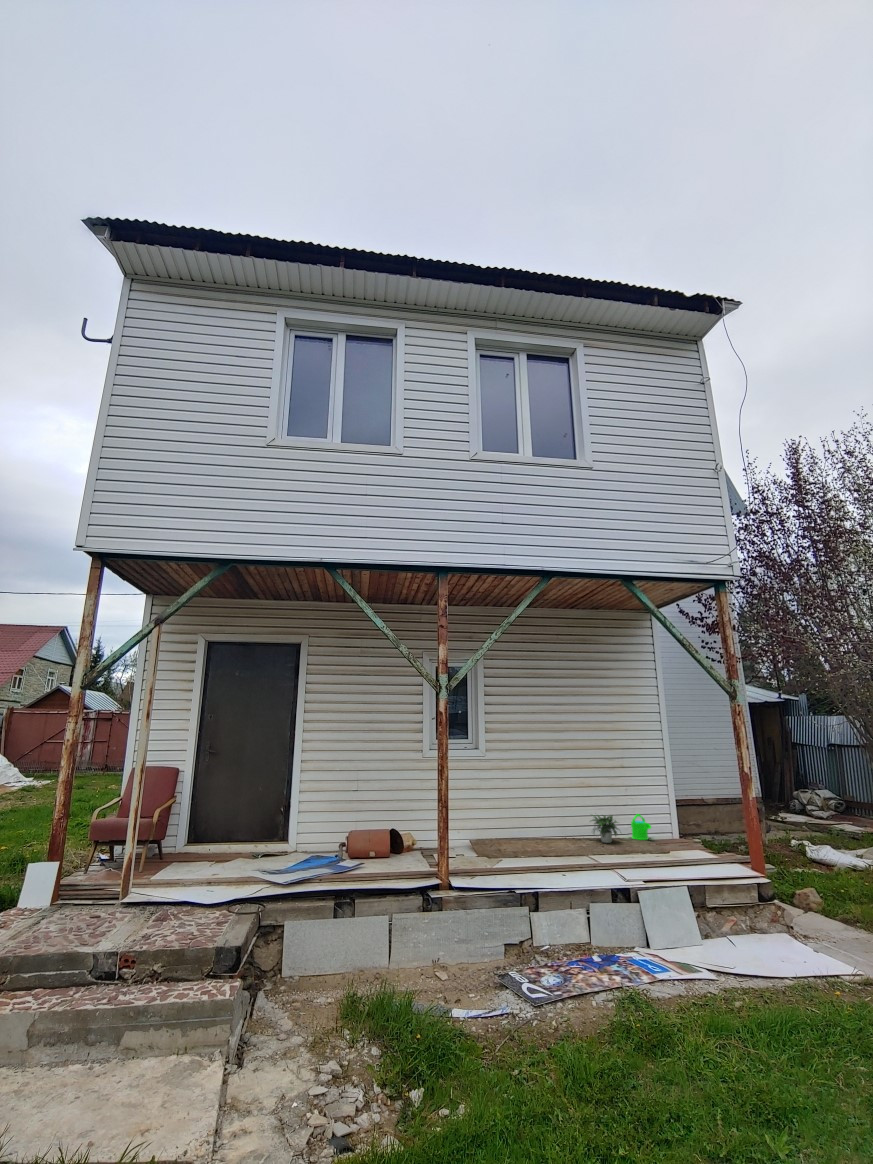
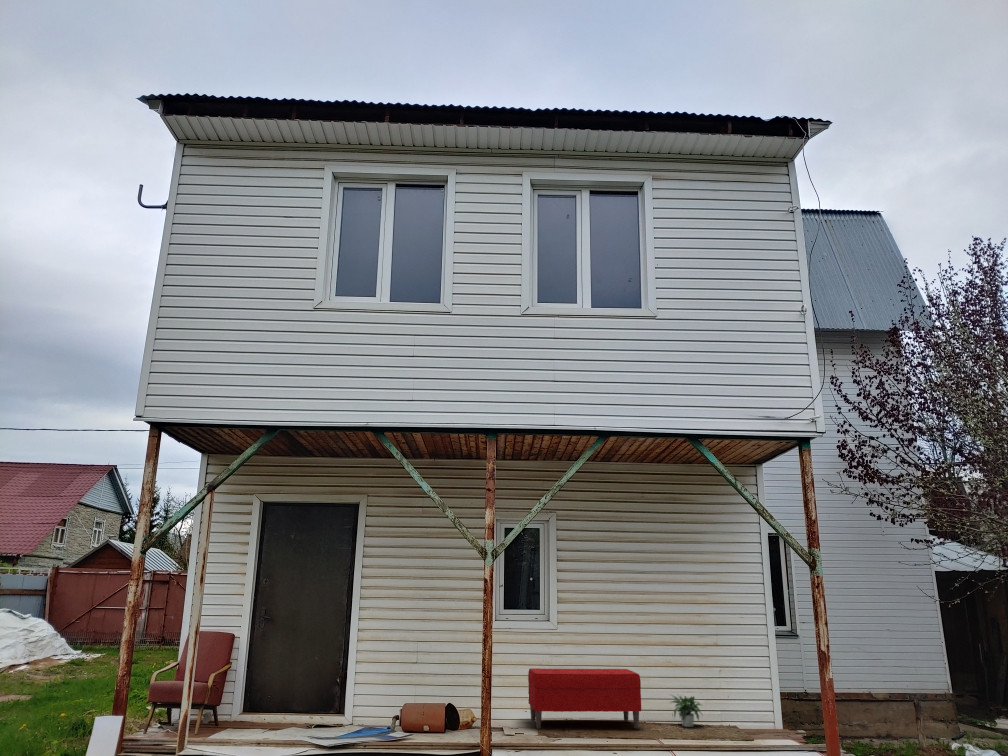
bench: none [463,792,570,851] -> present [528,668,641,729]
watering can: present [631,814,651,840] -> none [721,696,741,726]

